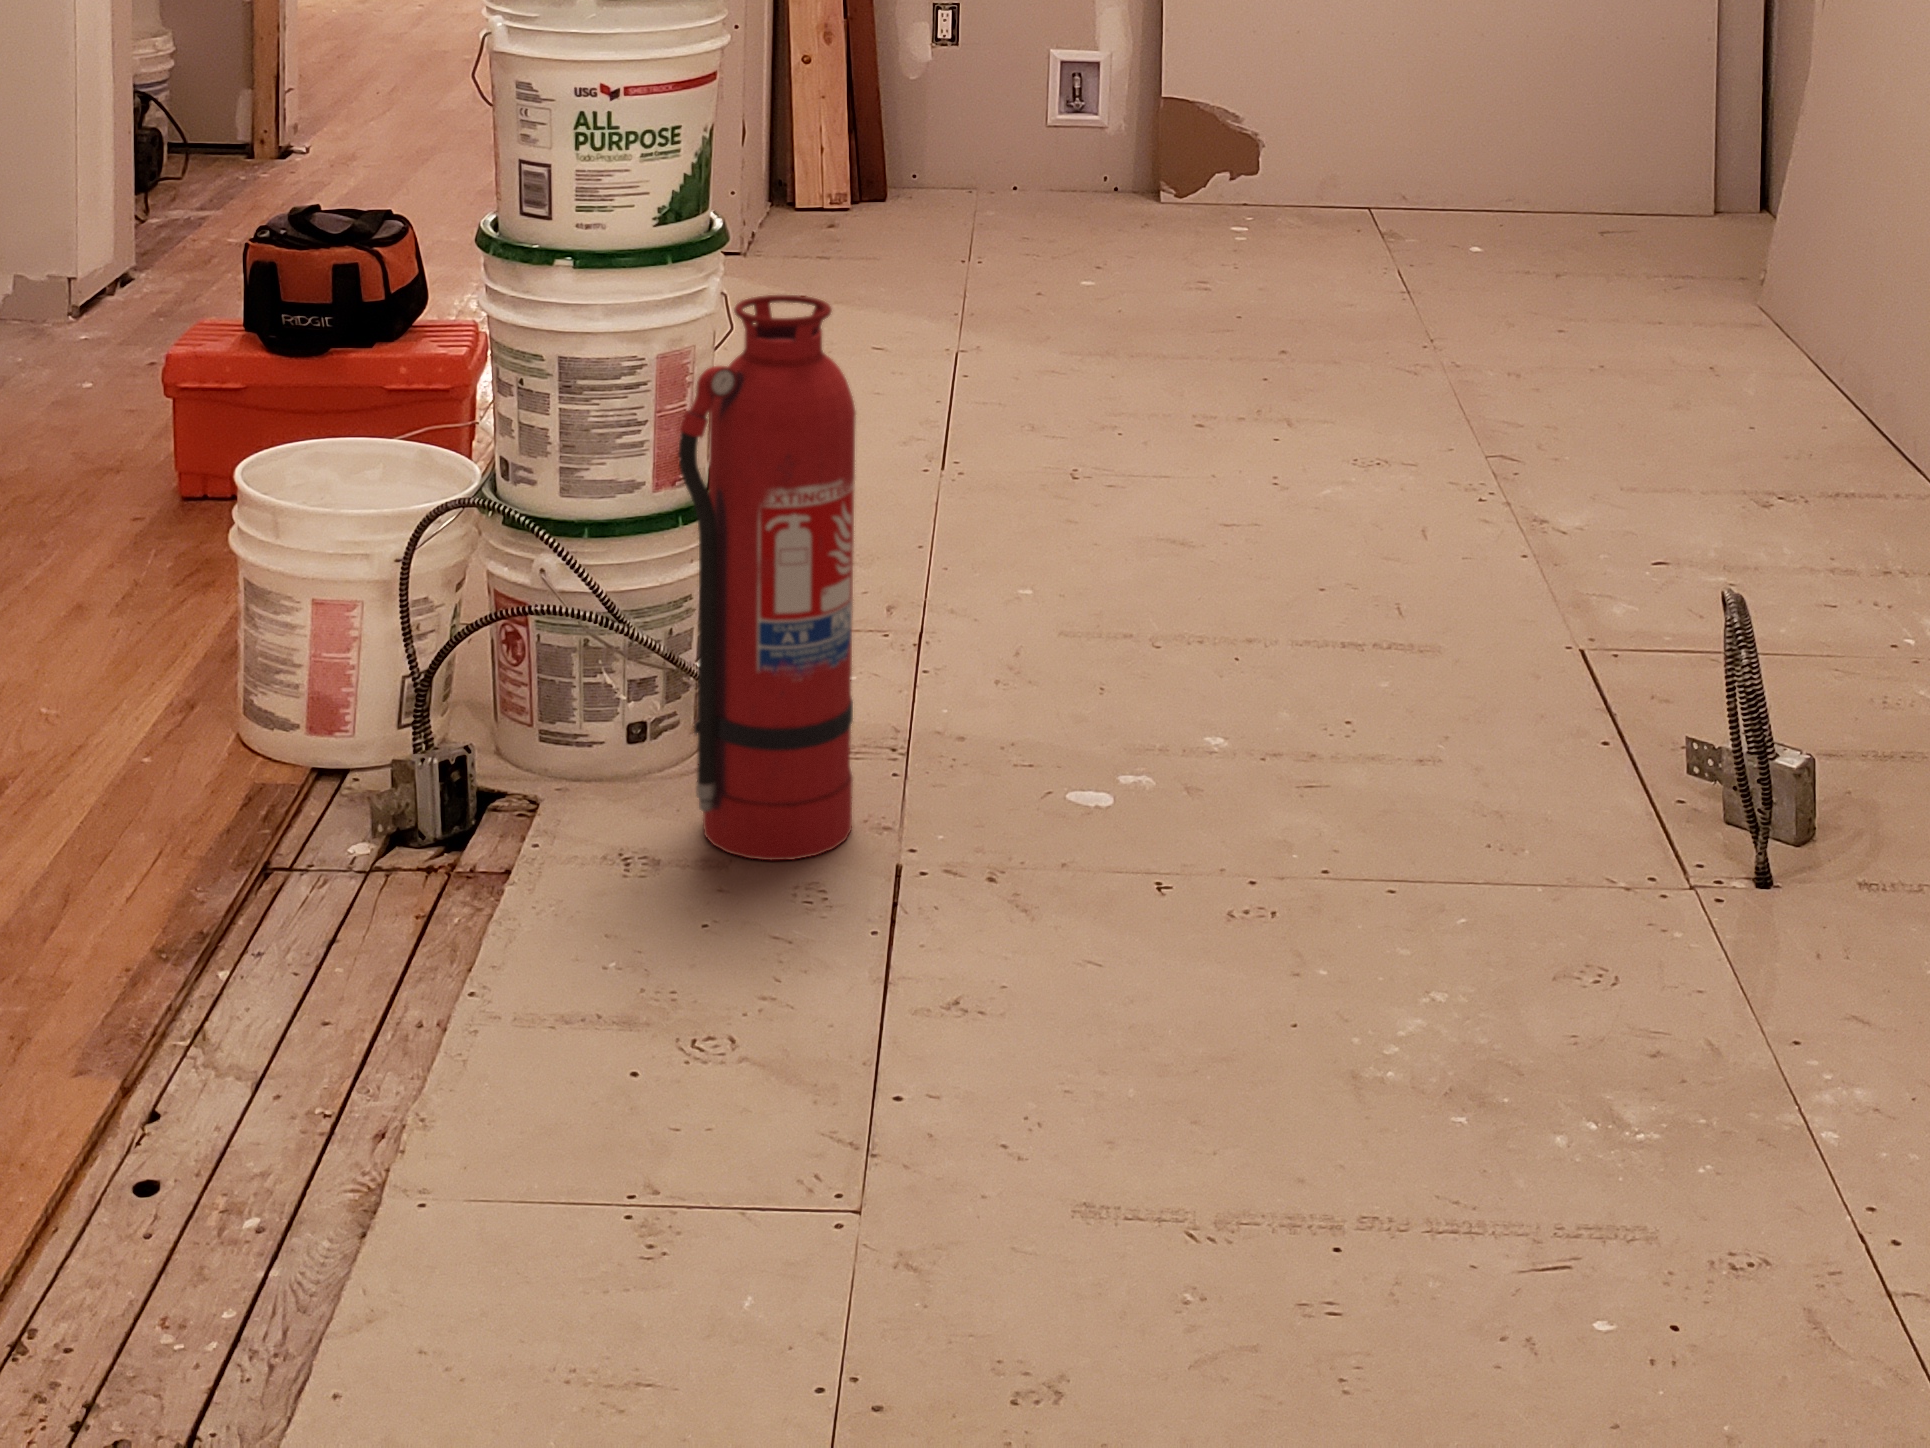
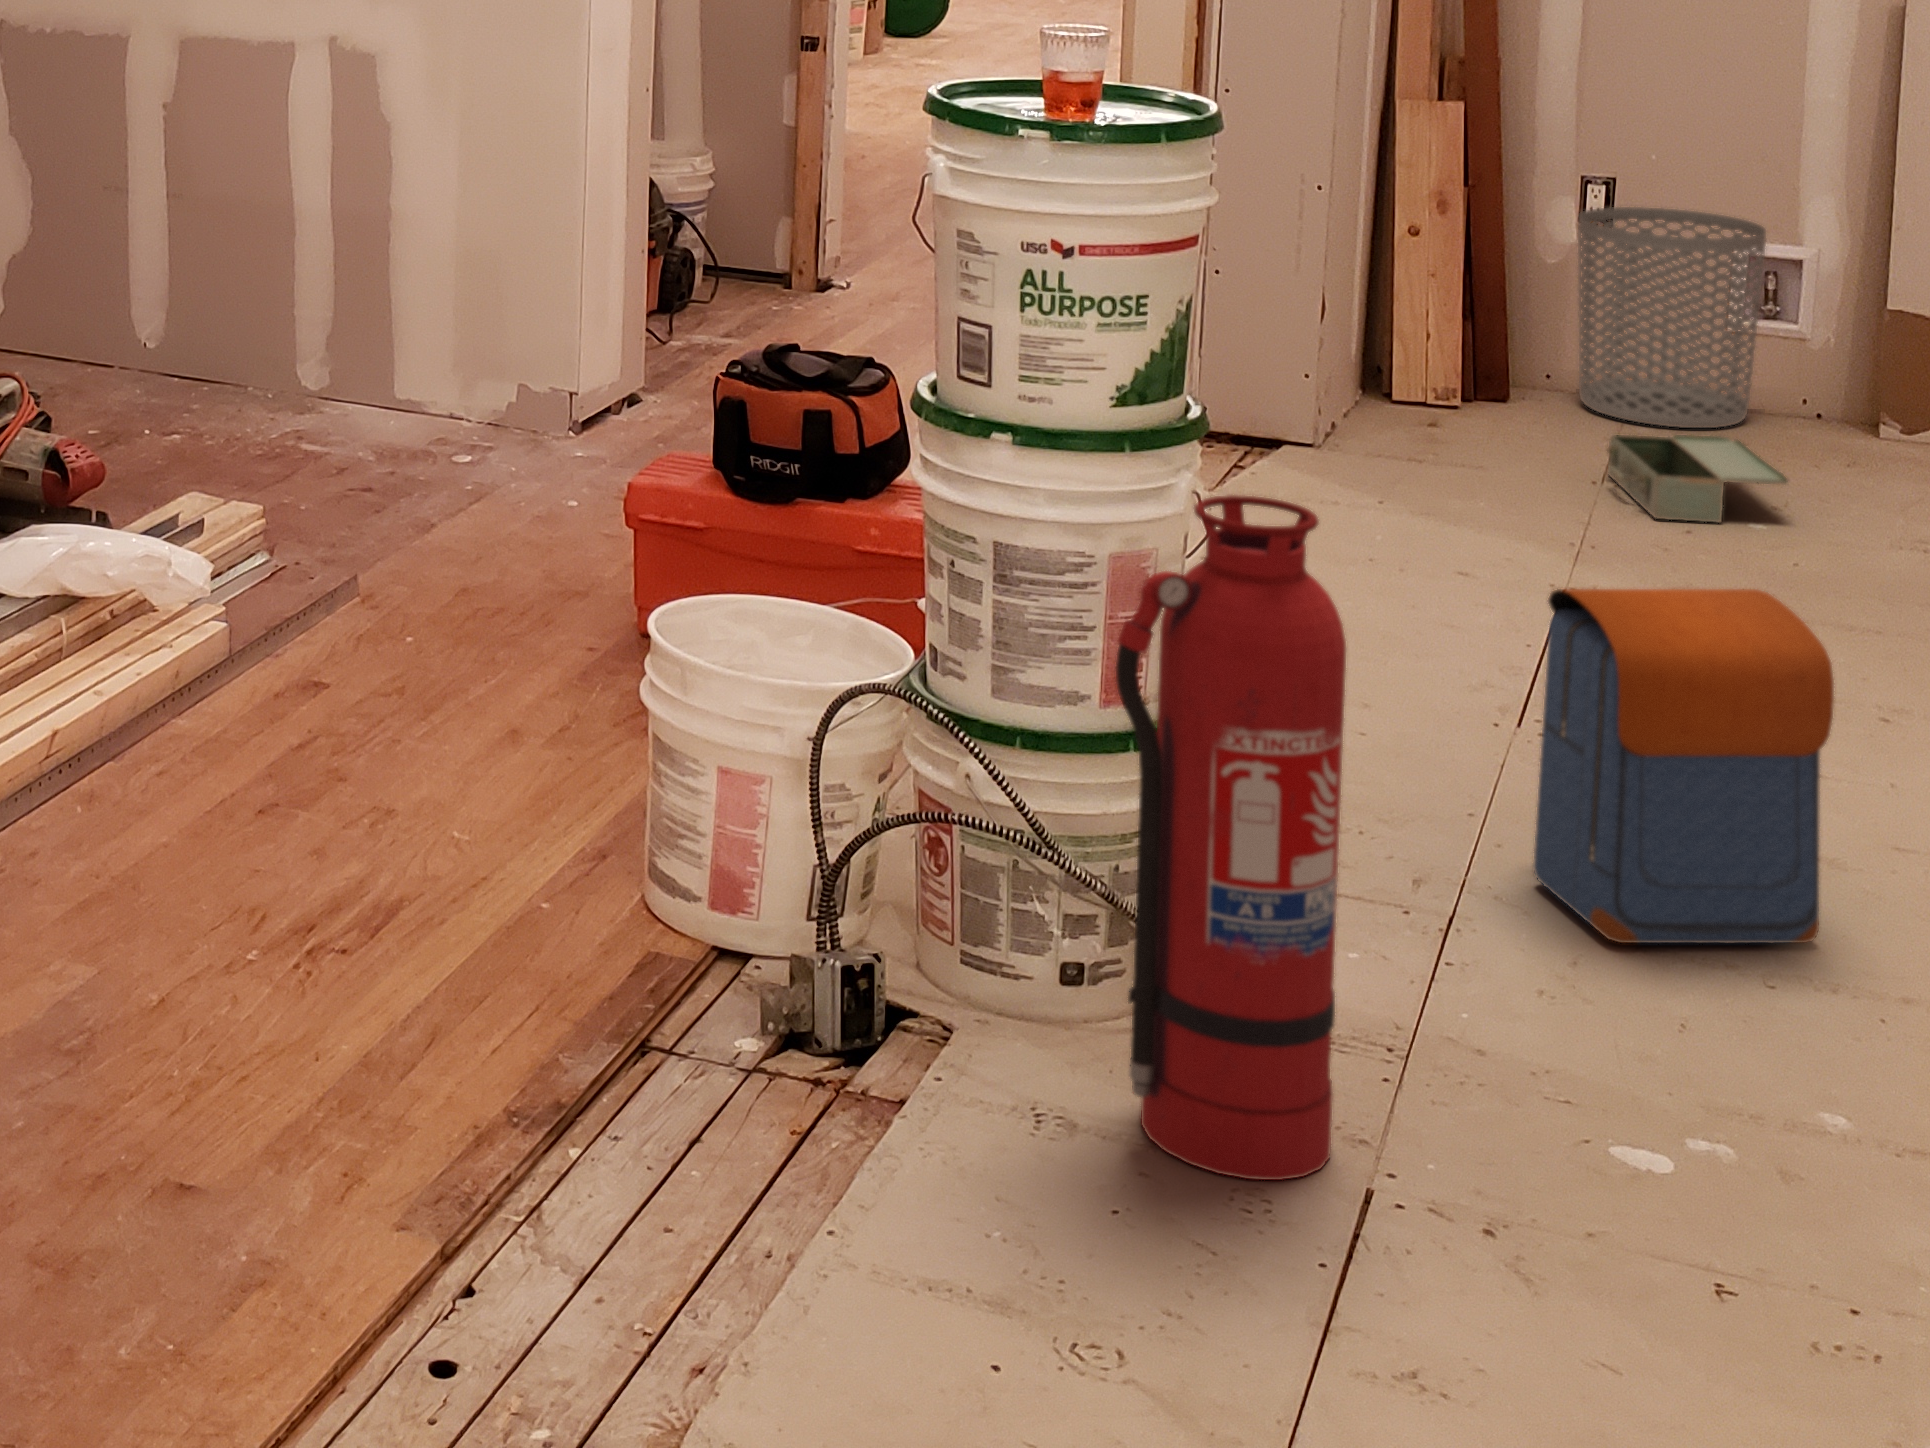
waste bin: none [933,29,1069,209] -> present [1578,207,1766,428]
toolbox: none [966,212,1099,285] -> present [1608,434,1788,522]
backpack: none [963,327,1172,621] -> present [1534,589,1834,943]

